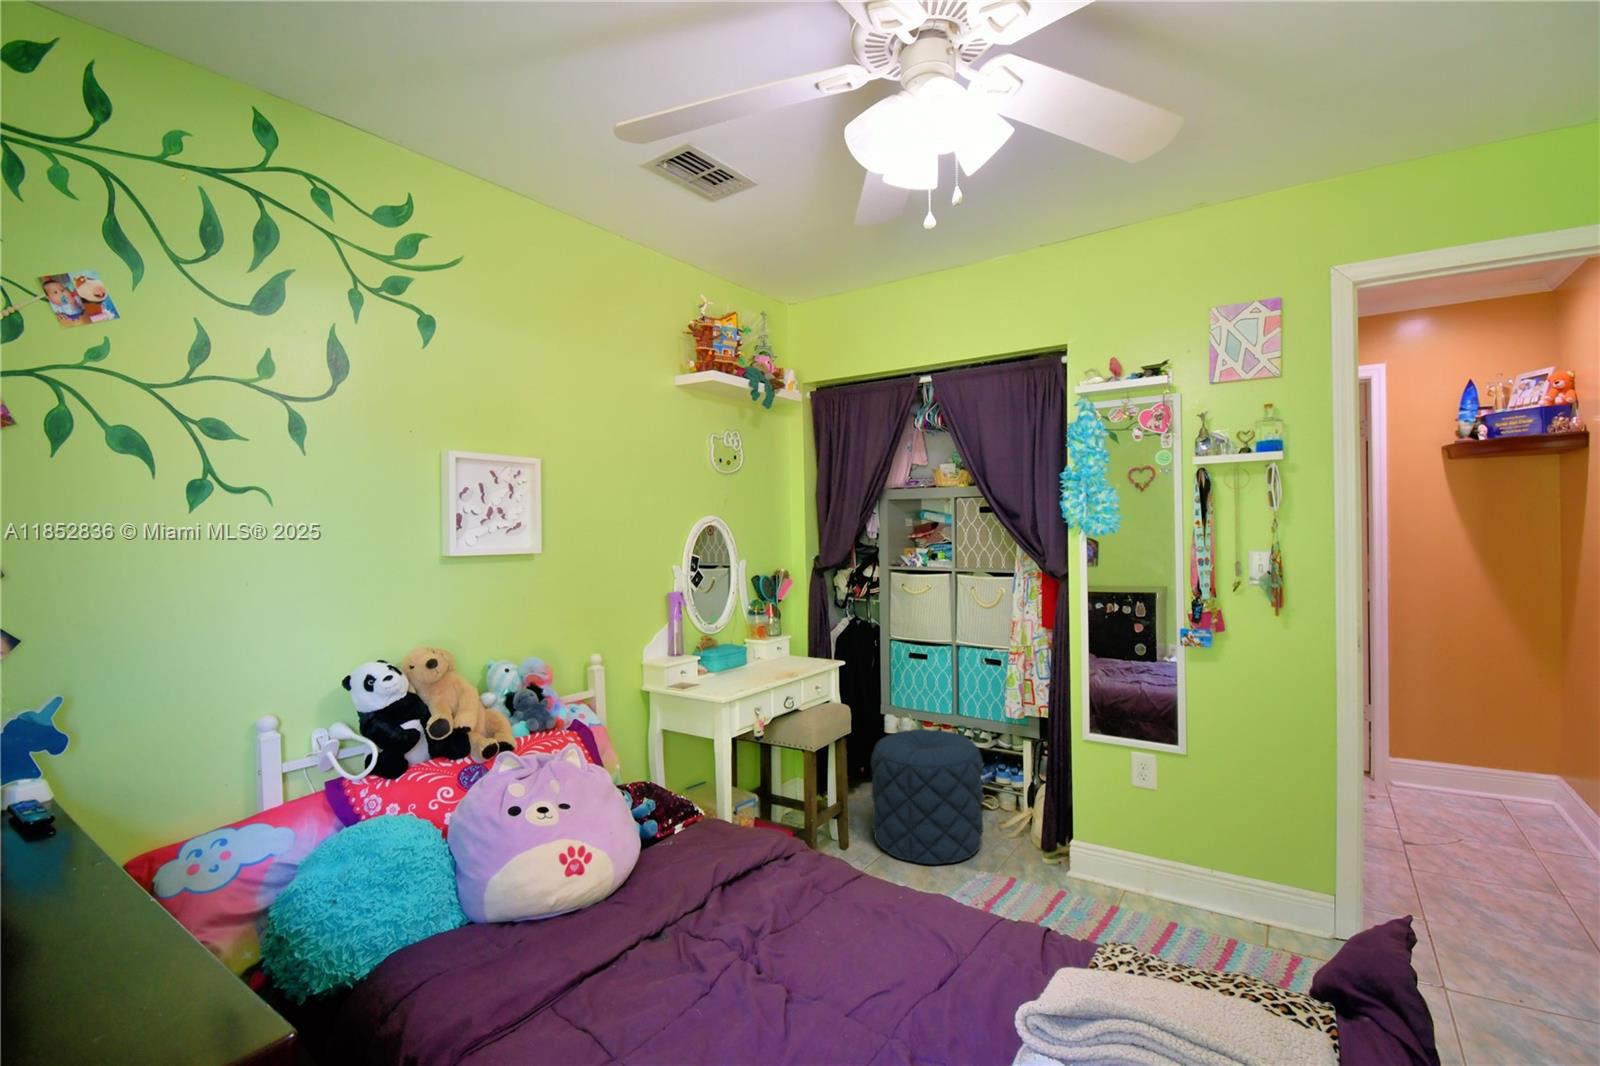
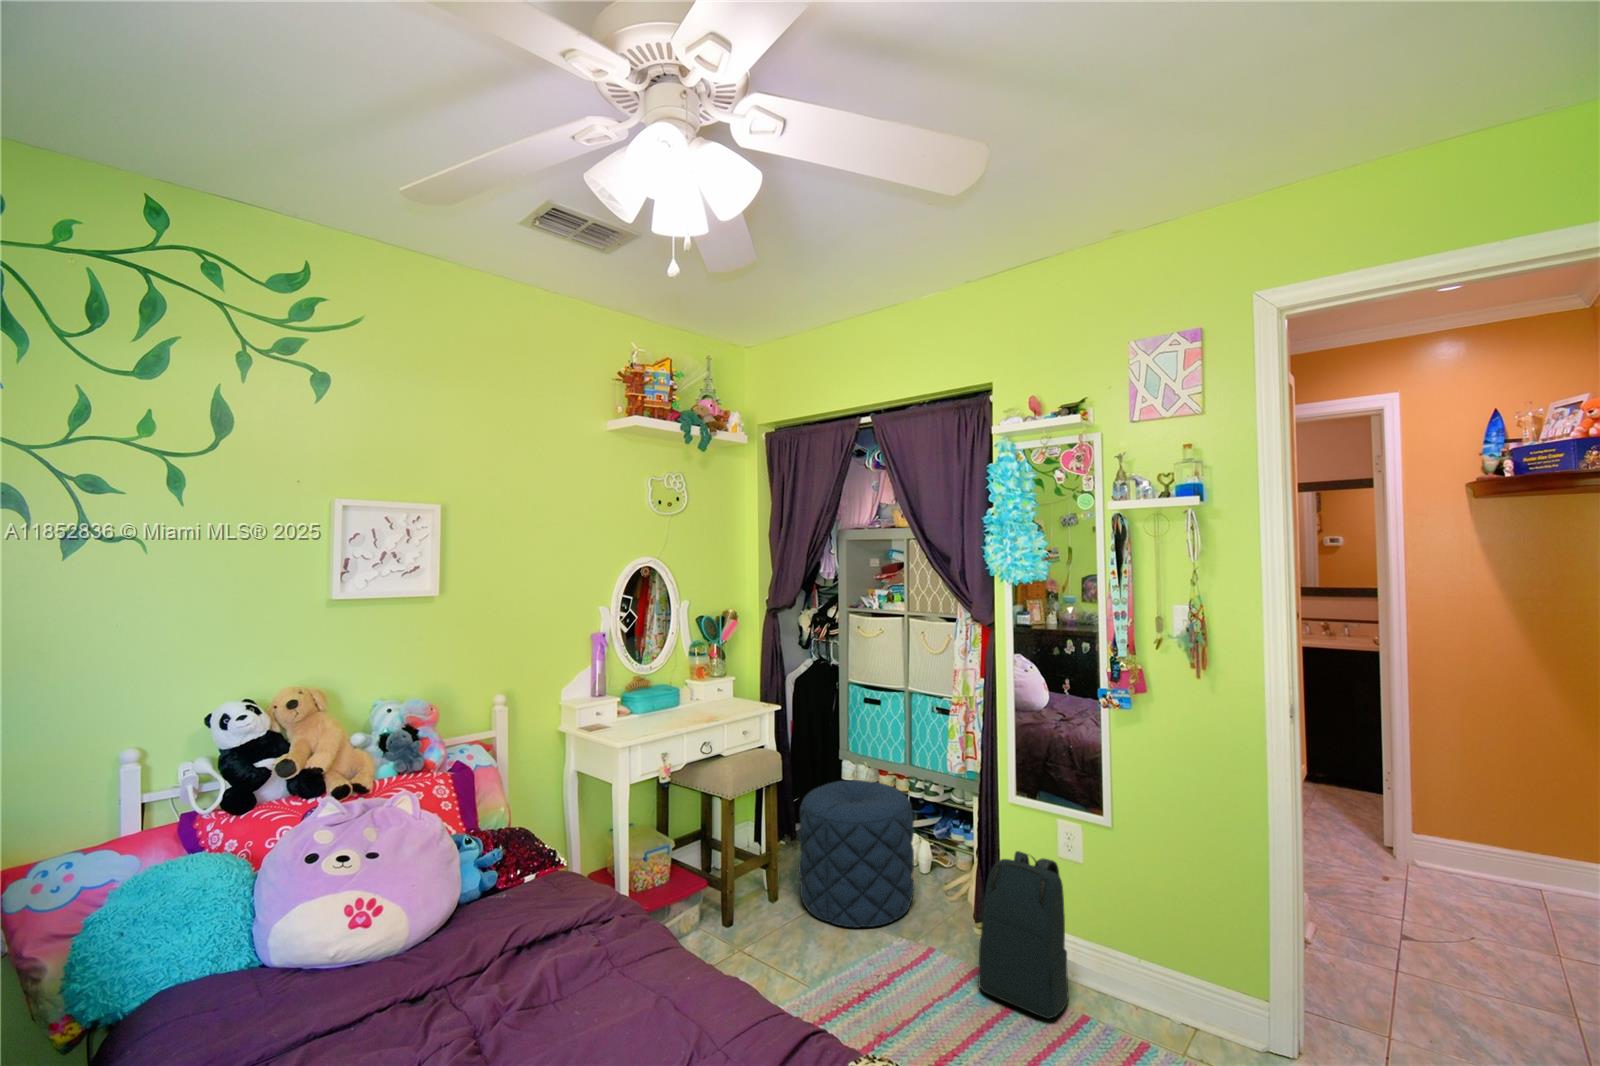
backpack: none [1073,782,1157,928] -> present [978,851,1069,1019]

